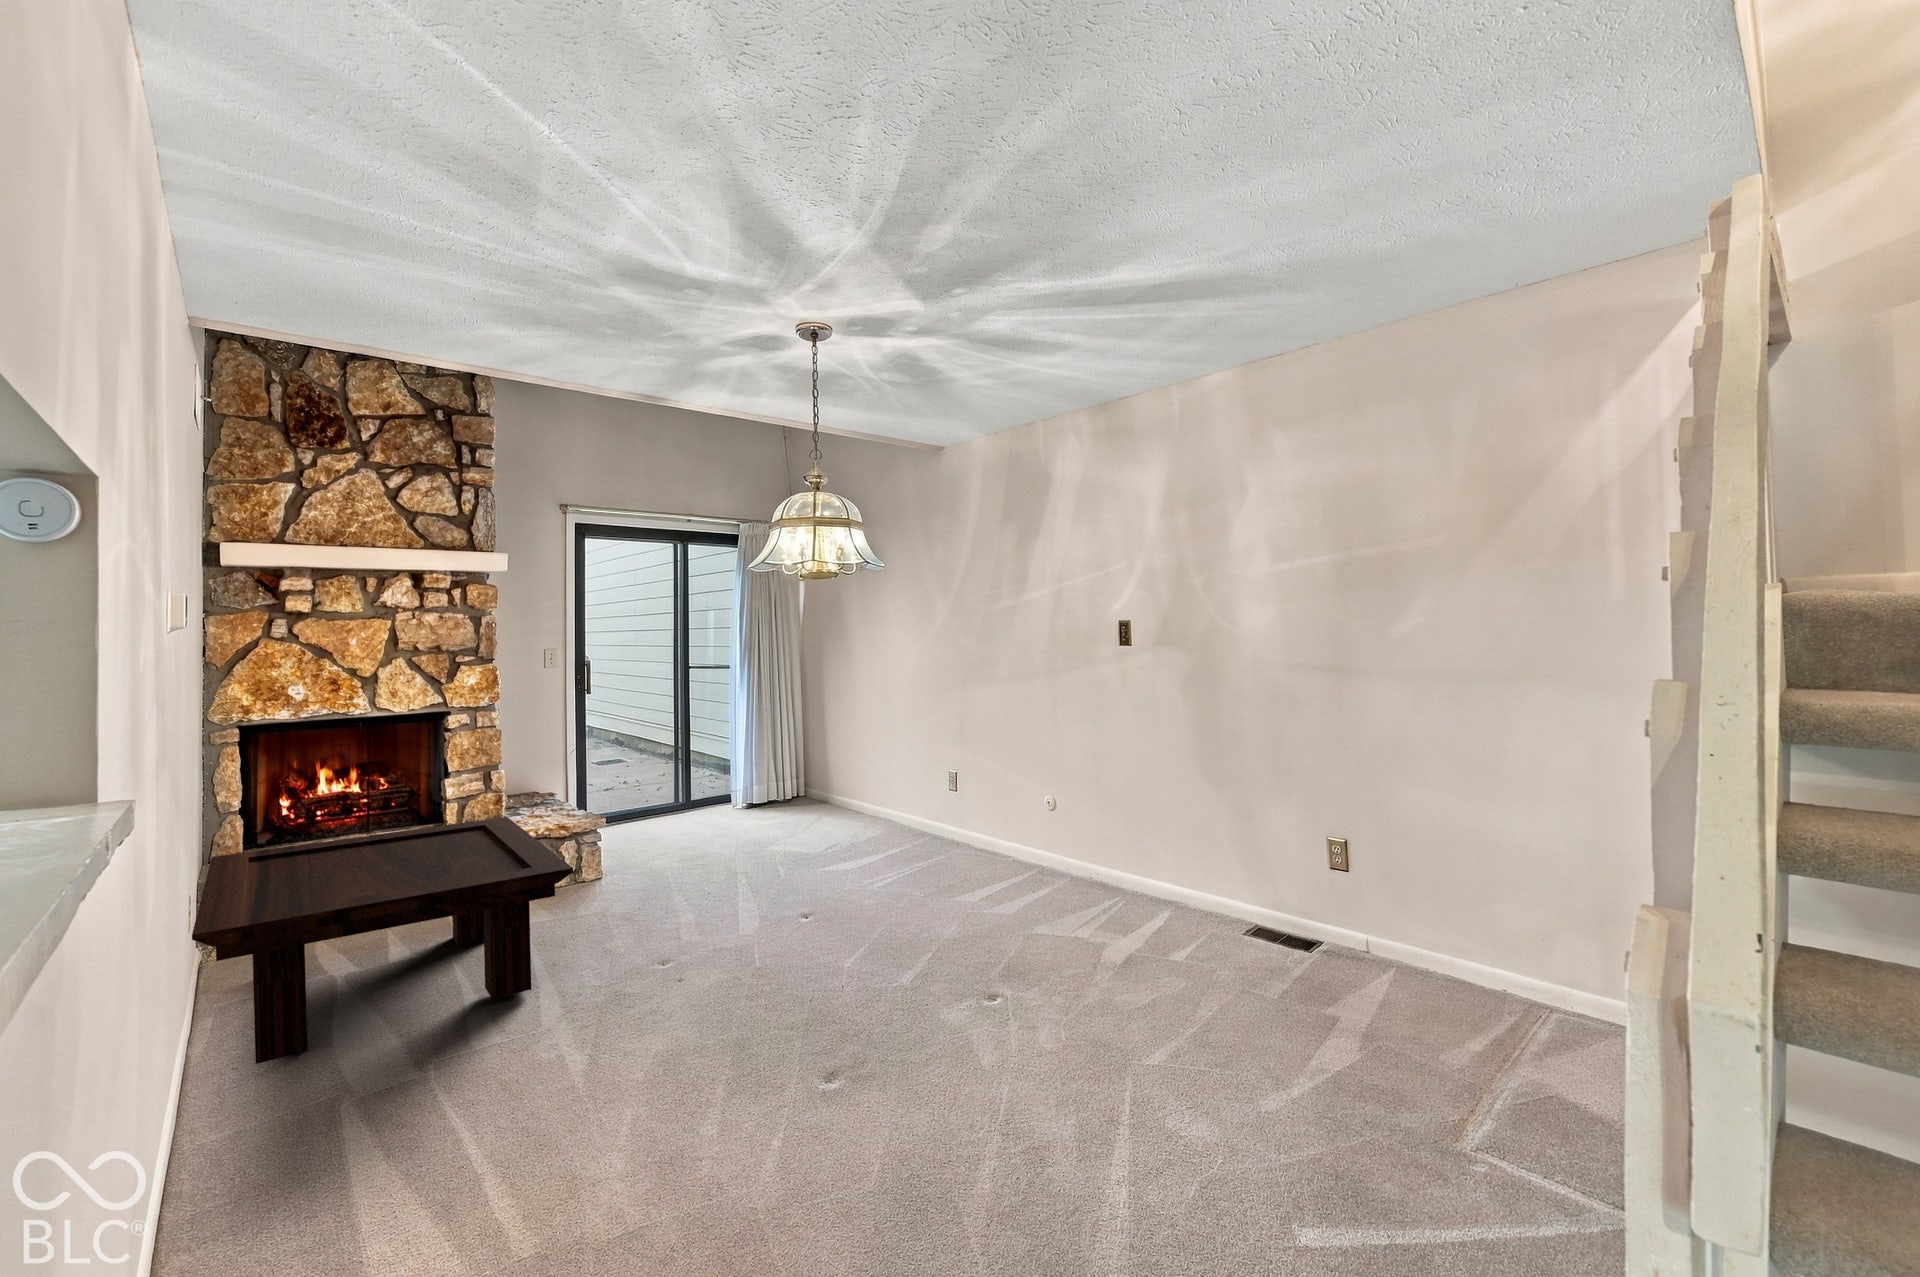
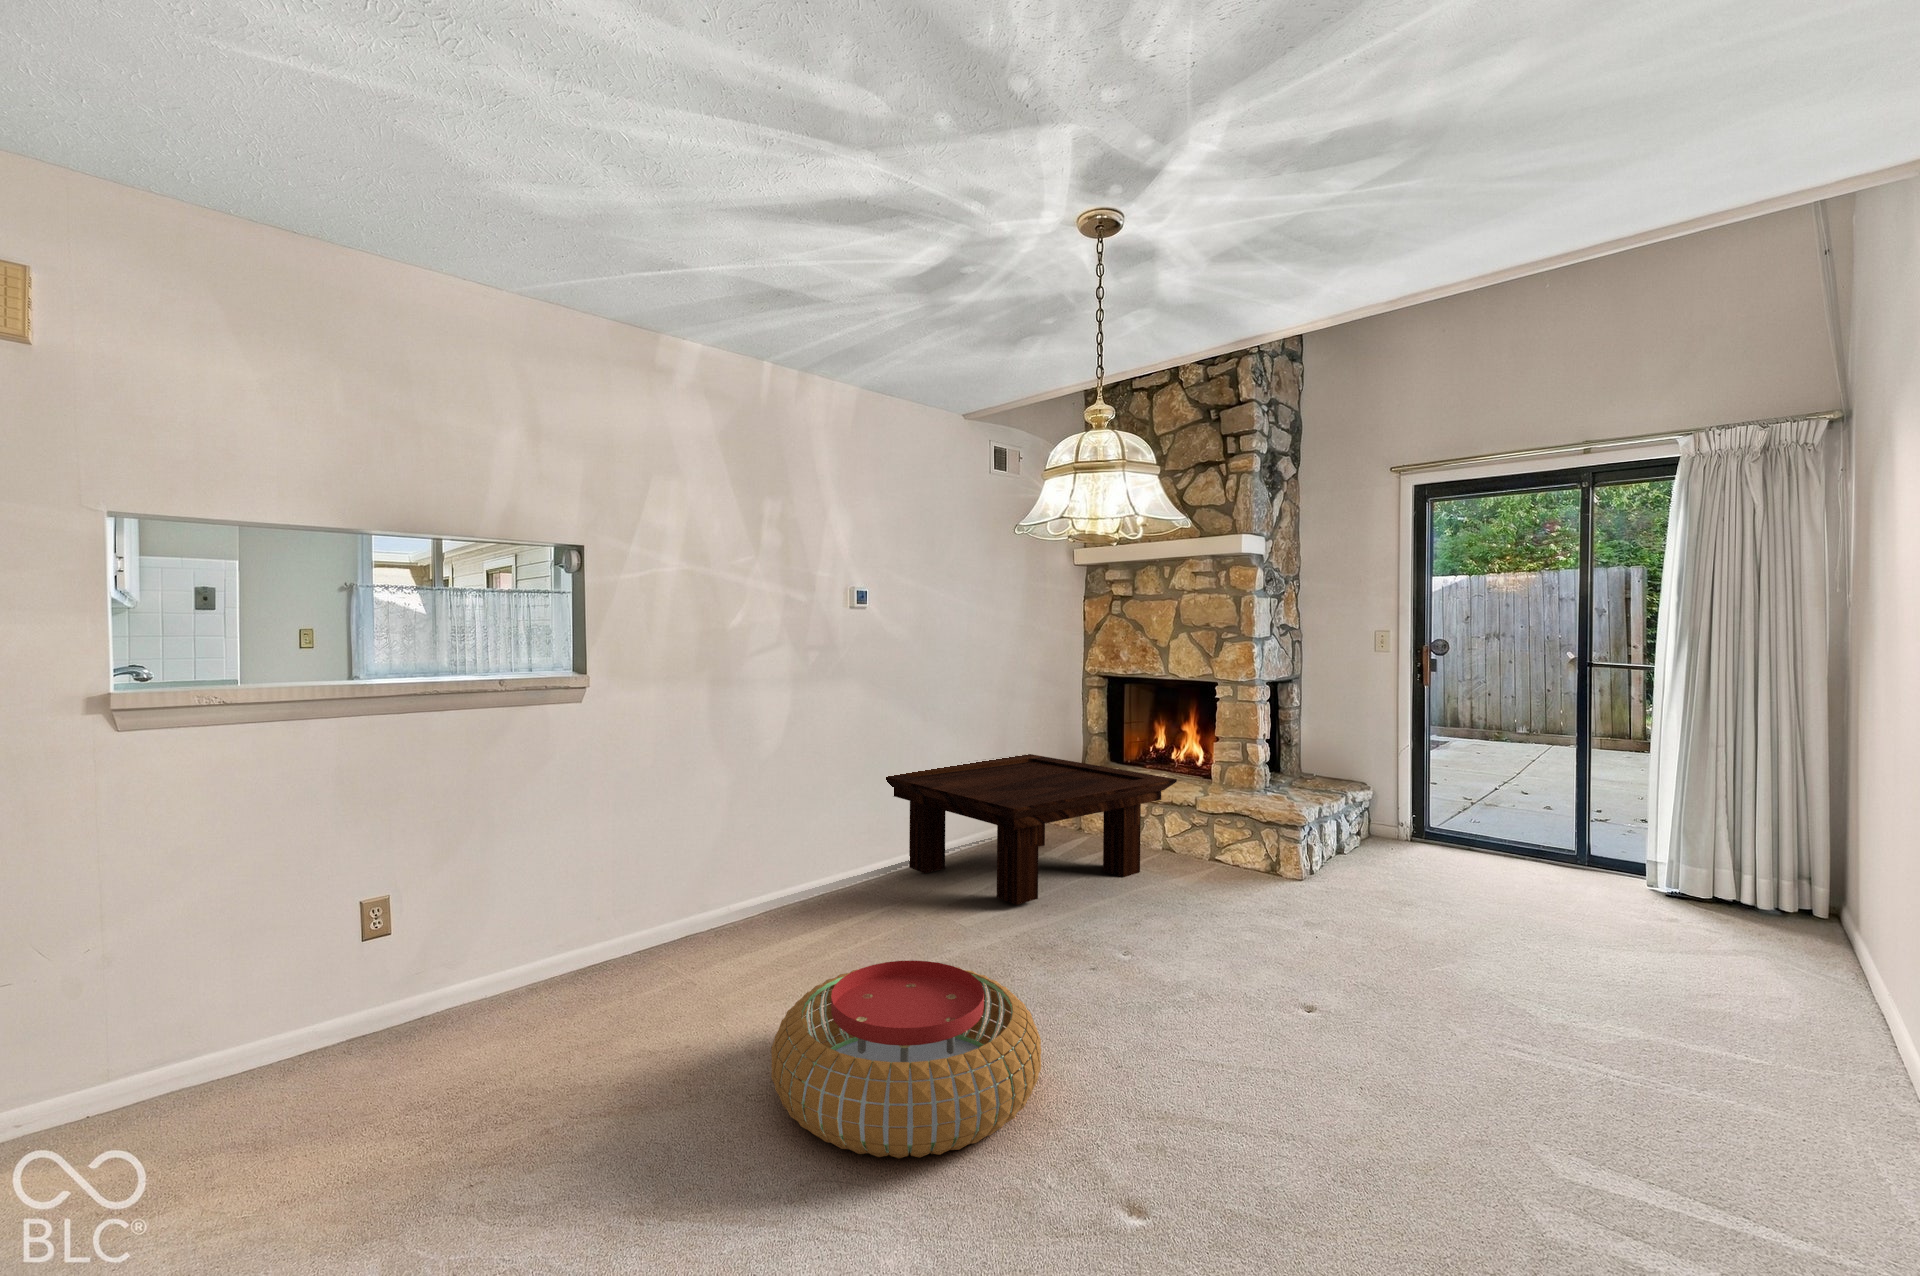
pouf: none [772,947,997,1100] -> present [771,960,1041,1159]

